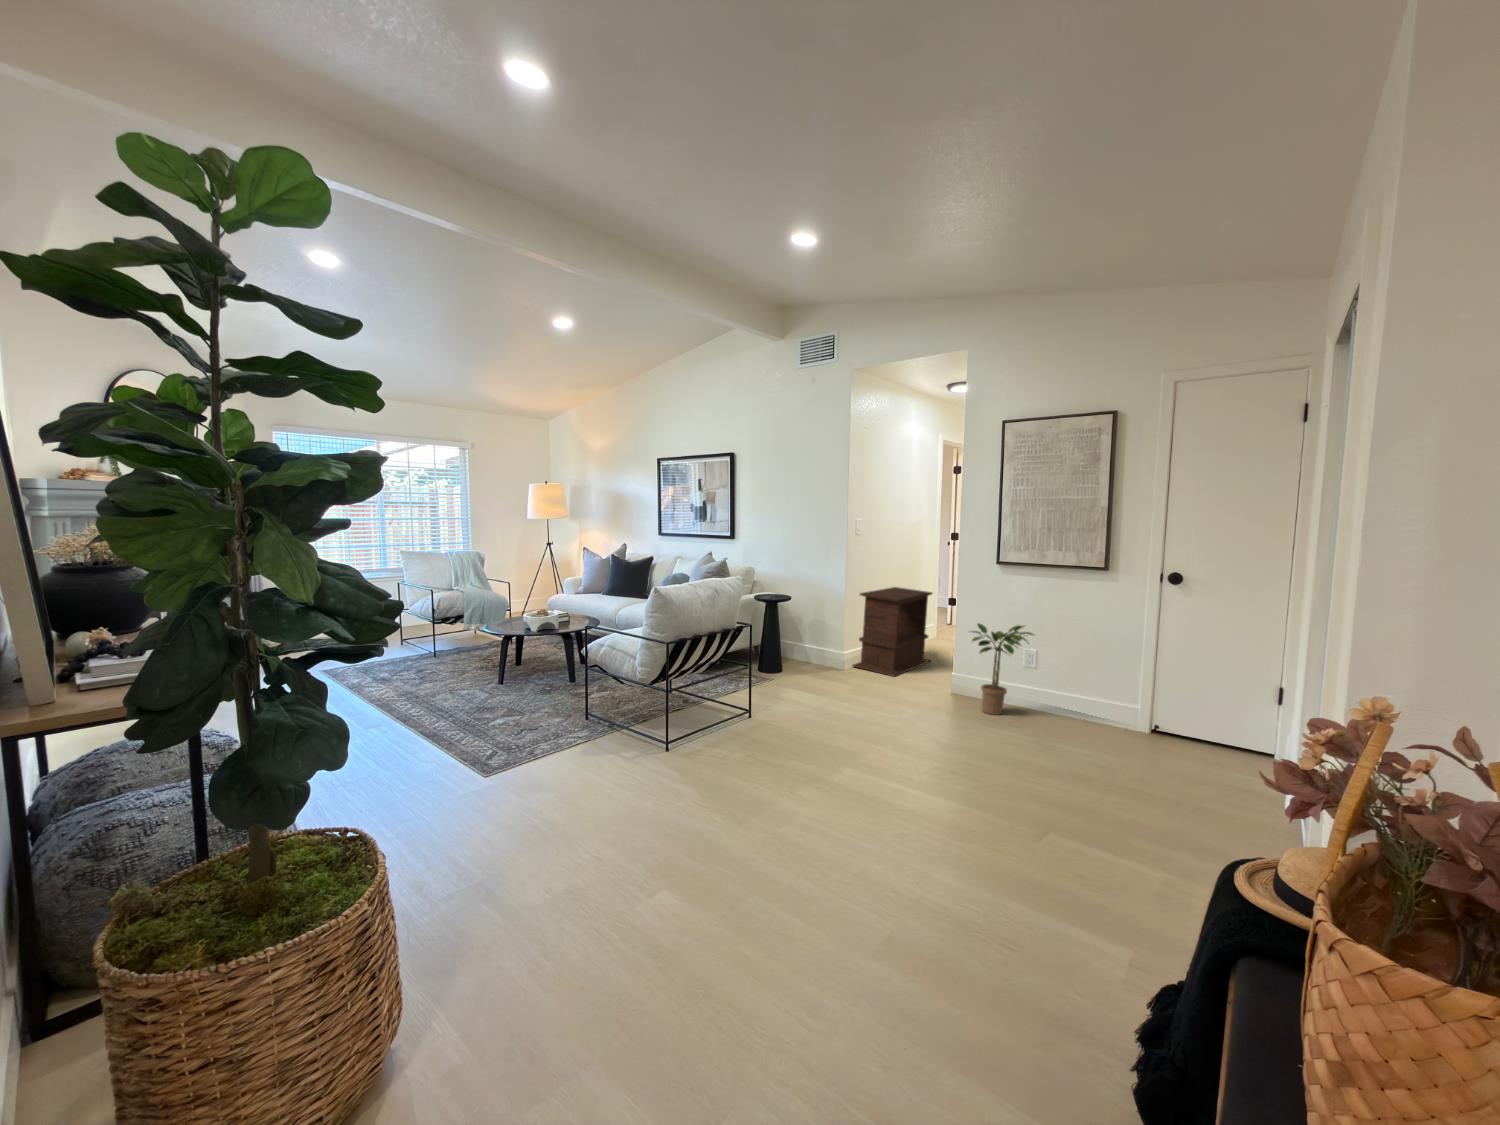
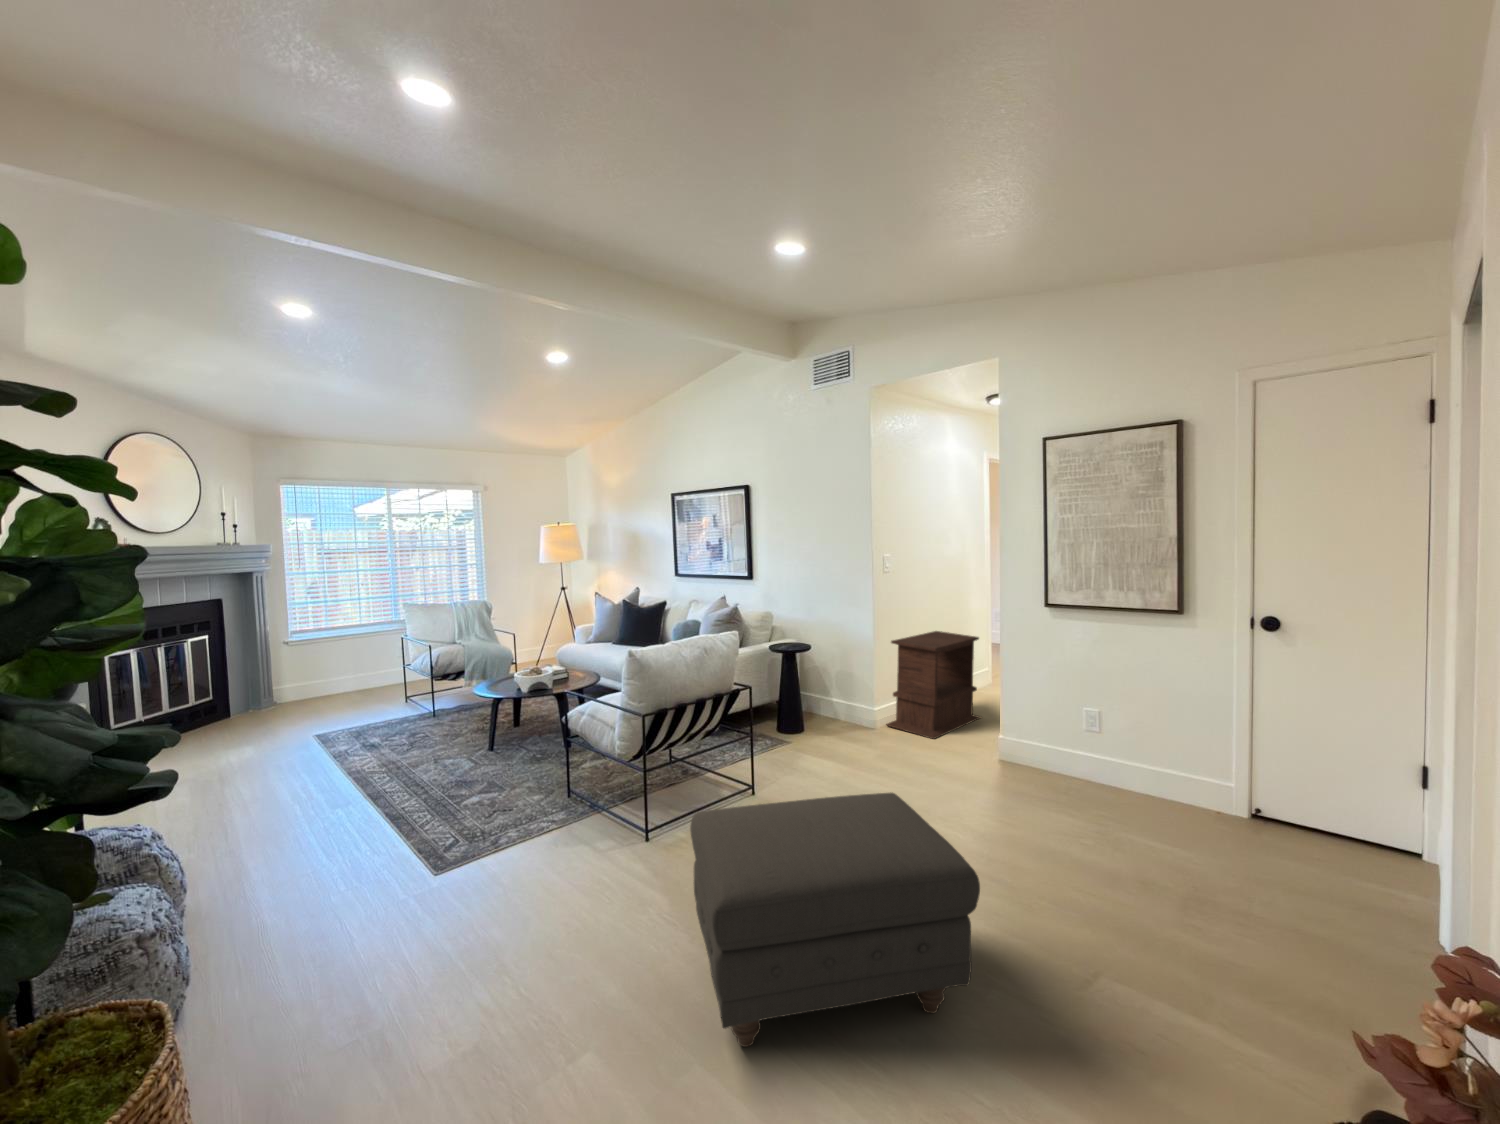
potted plant: present [972,623,1033,715] -> none [1012,679,1095,791]
ottoman: none [731,701,972,888] -> present [690,792,980,1047]

